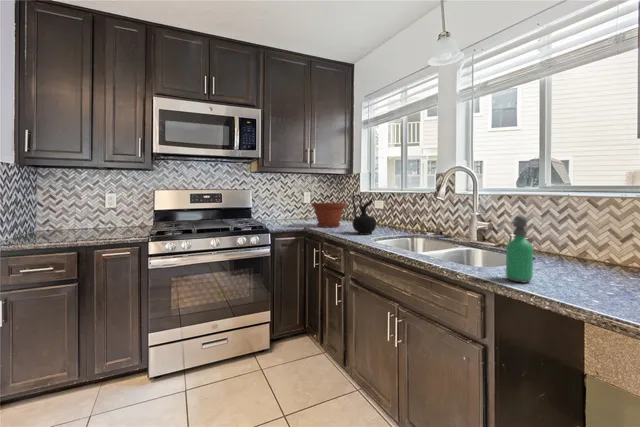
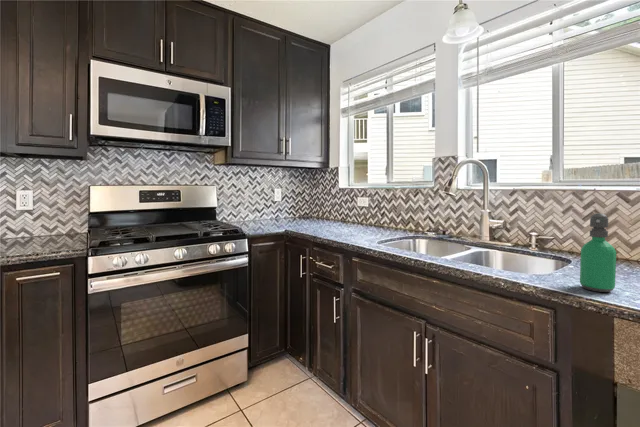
ceramic jug: present [352,194,376,235] -> none [345,191,372,236]
plant pot: present [311,203,346,228] -> none [290,200,330,228]

